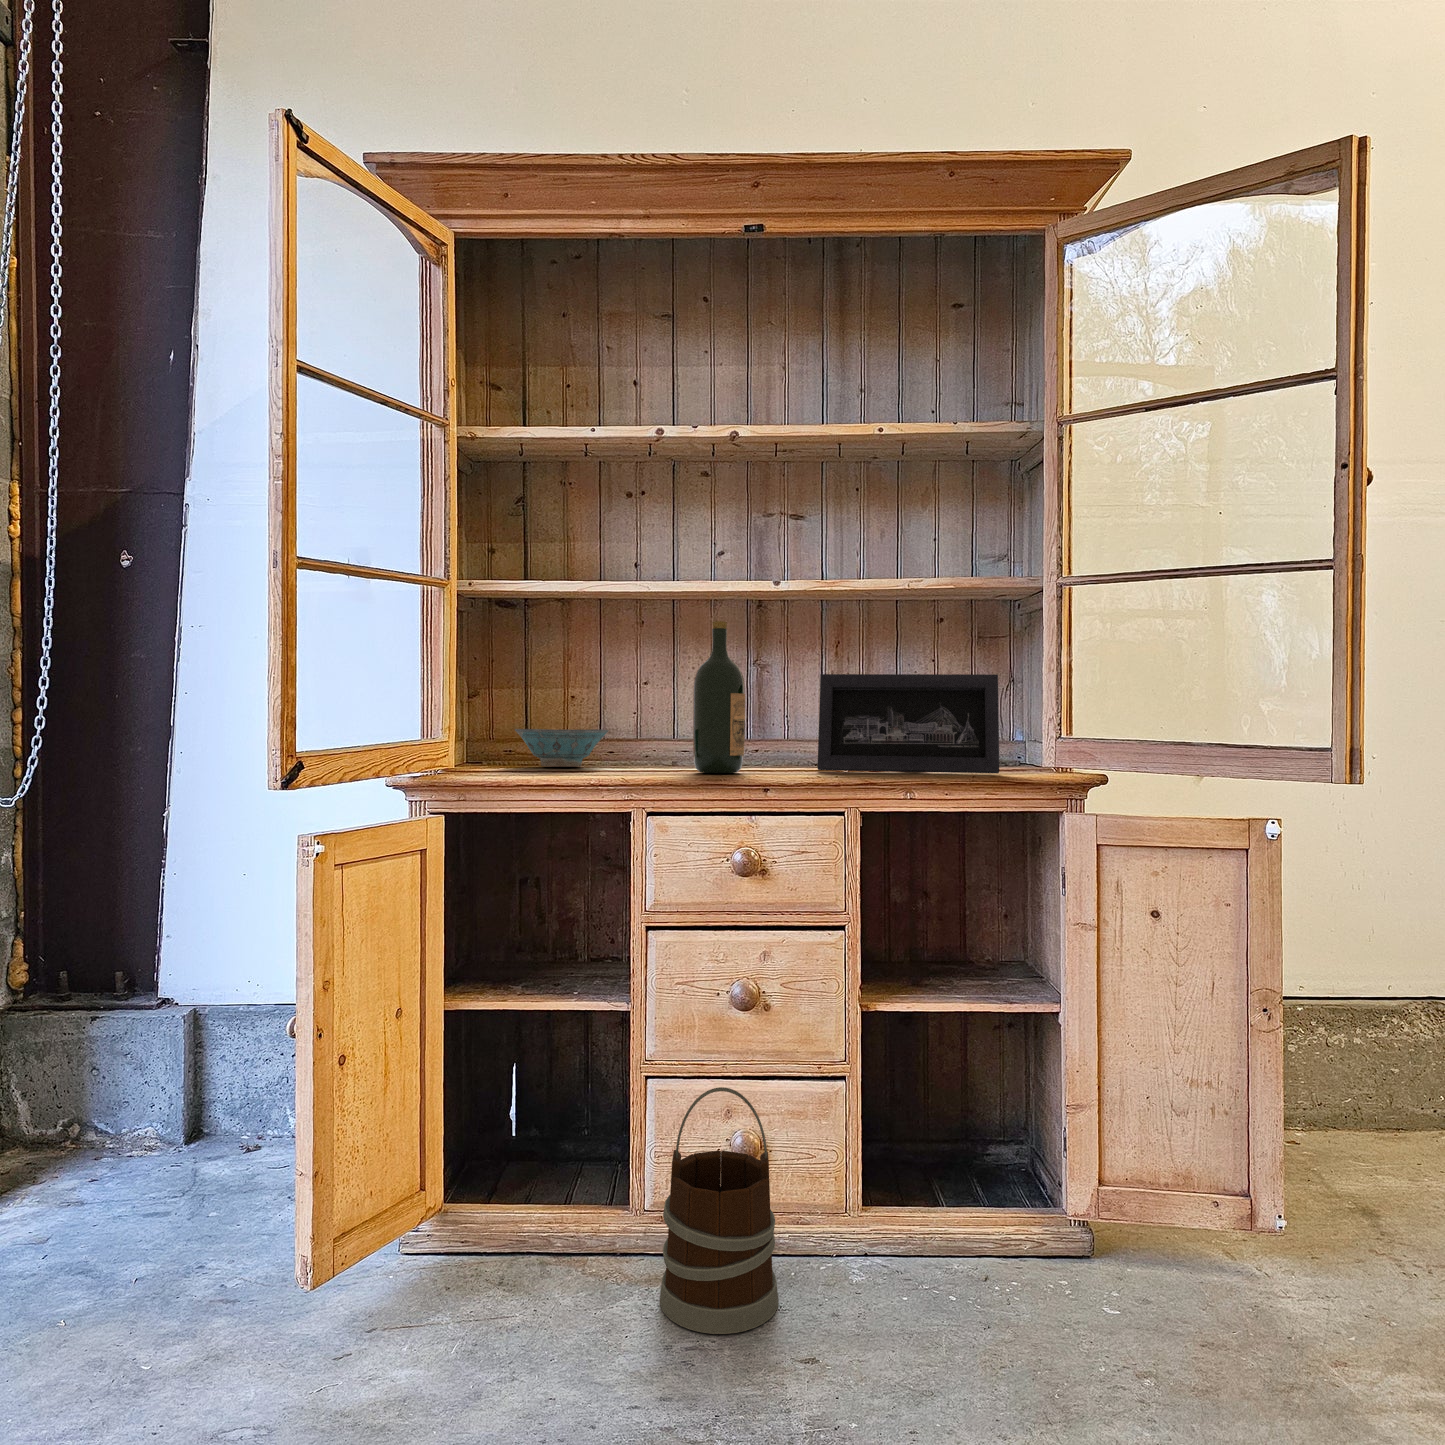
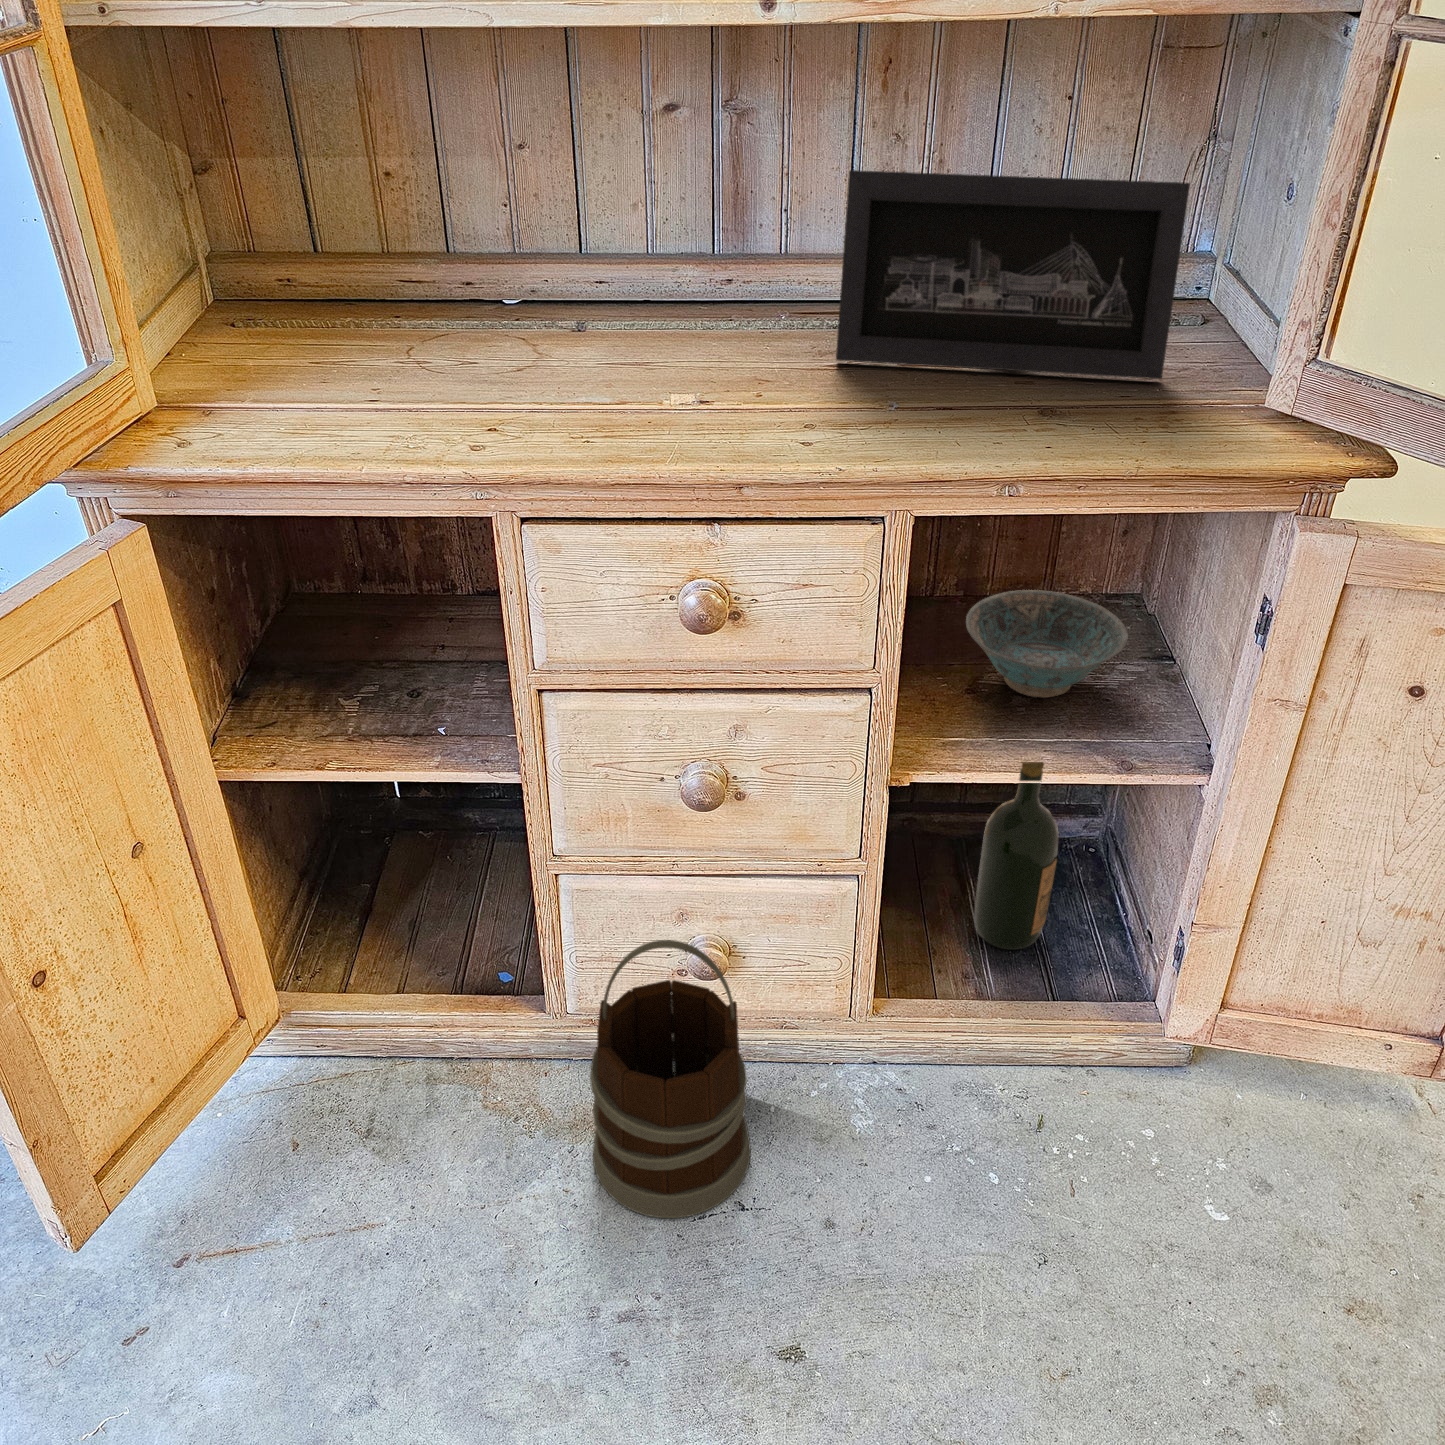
wine bottle: present [693,621,745,773] -> present [974,762,1058,950]
ceramic bowl: present [515,729,609,767] -> present [966,590,1128,697]

